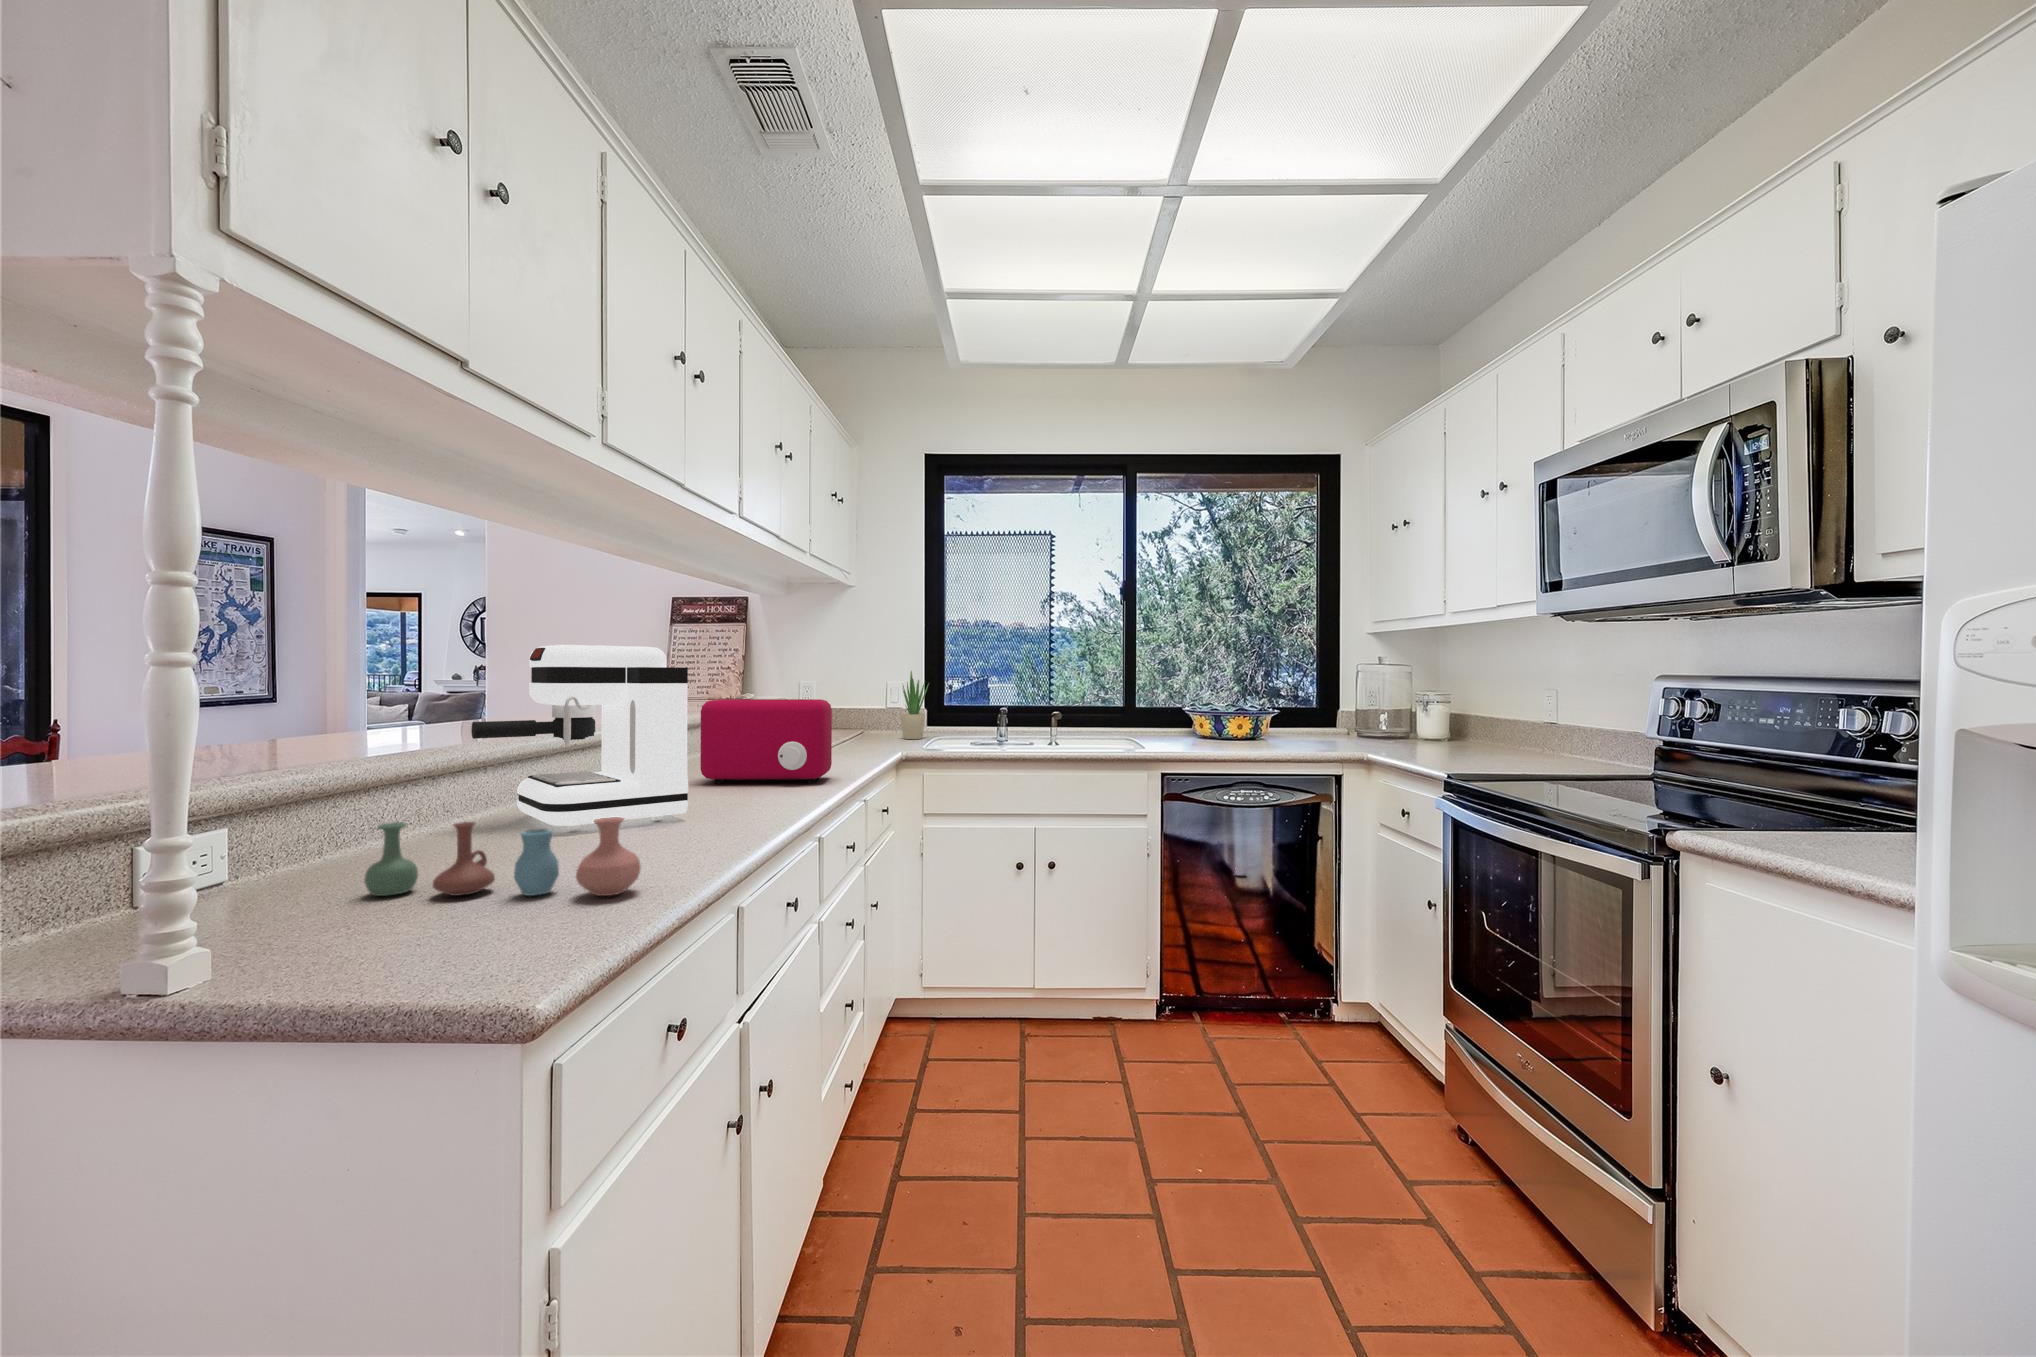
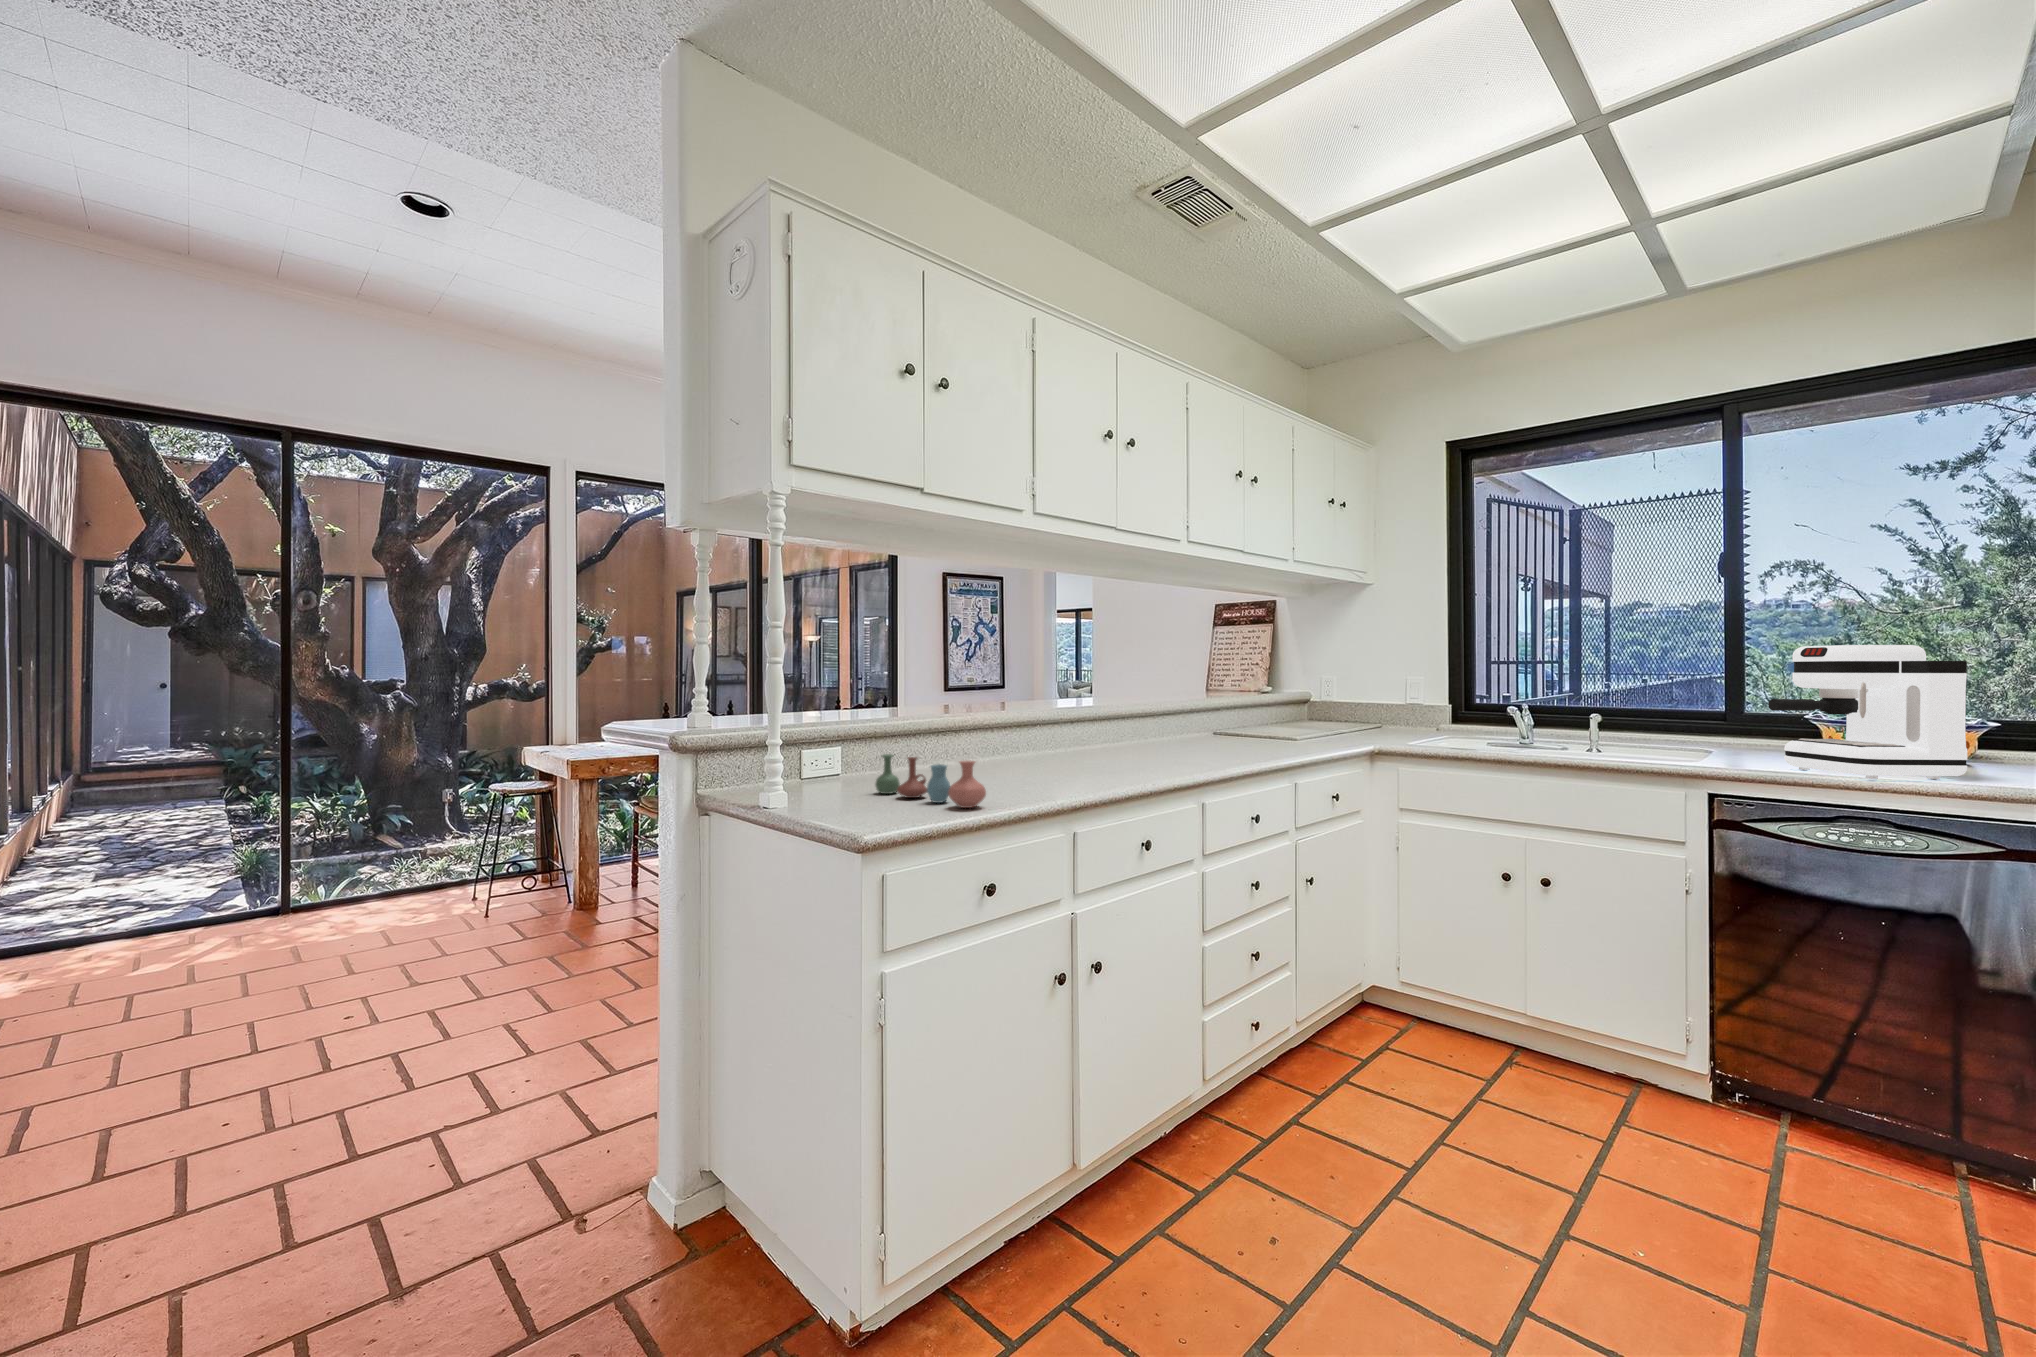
coffee maker: present [471,645,688,830] -> present [1768,645,1967,779]
potted plant: present [901,671,928,739] -> none [1416,665,1450,737]
toaster: present [700,699,832,783] -> none [1147,691,1253,763]

